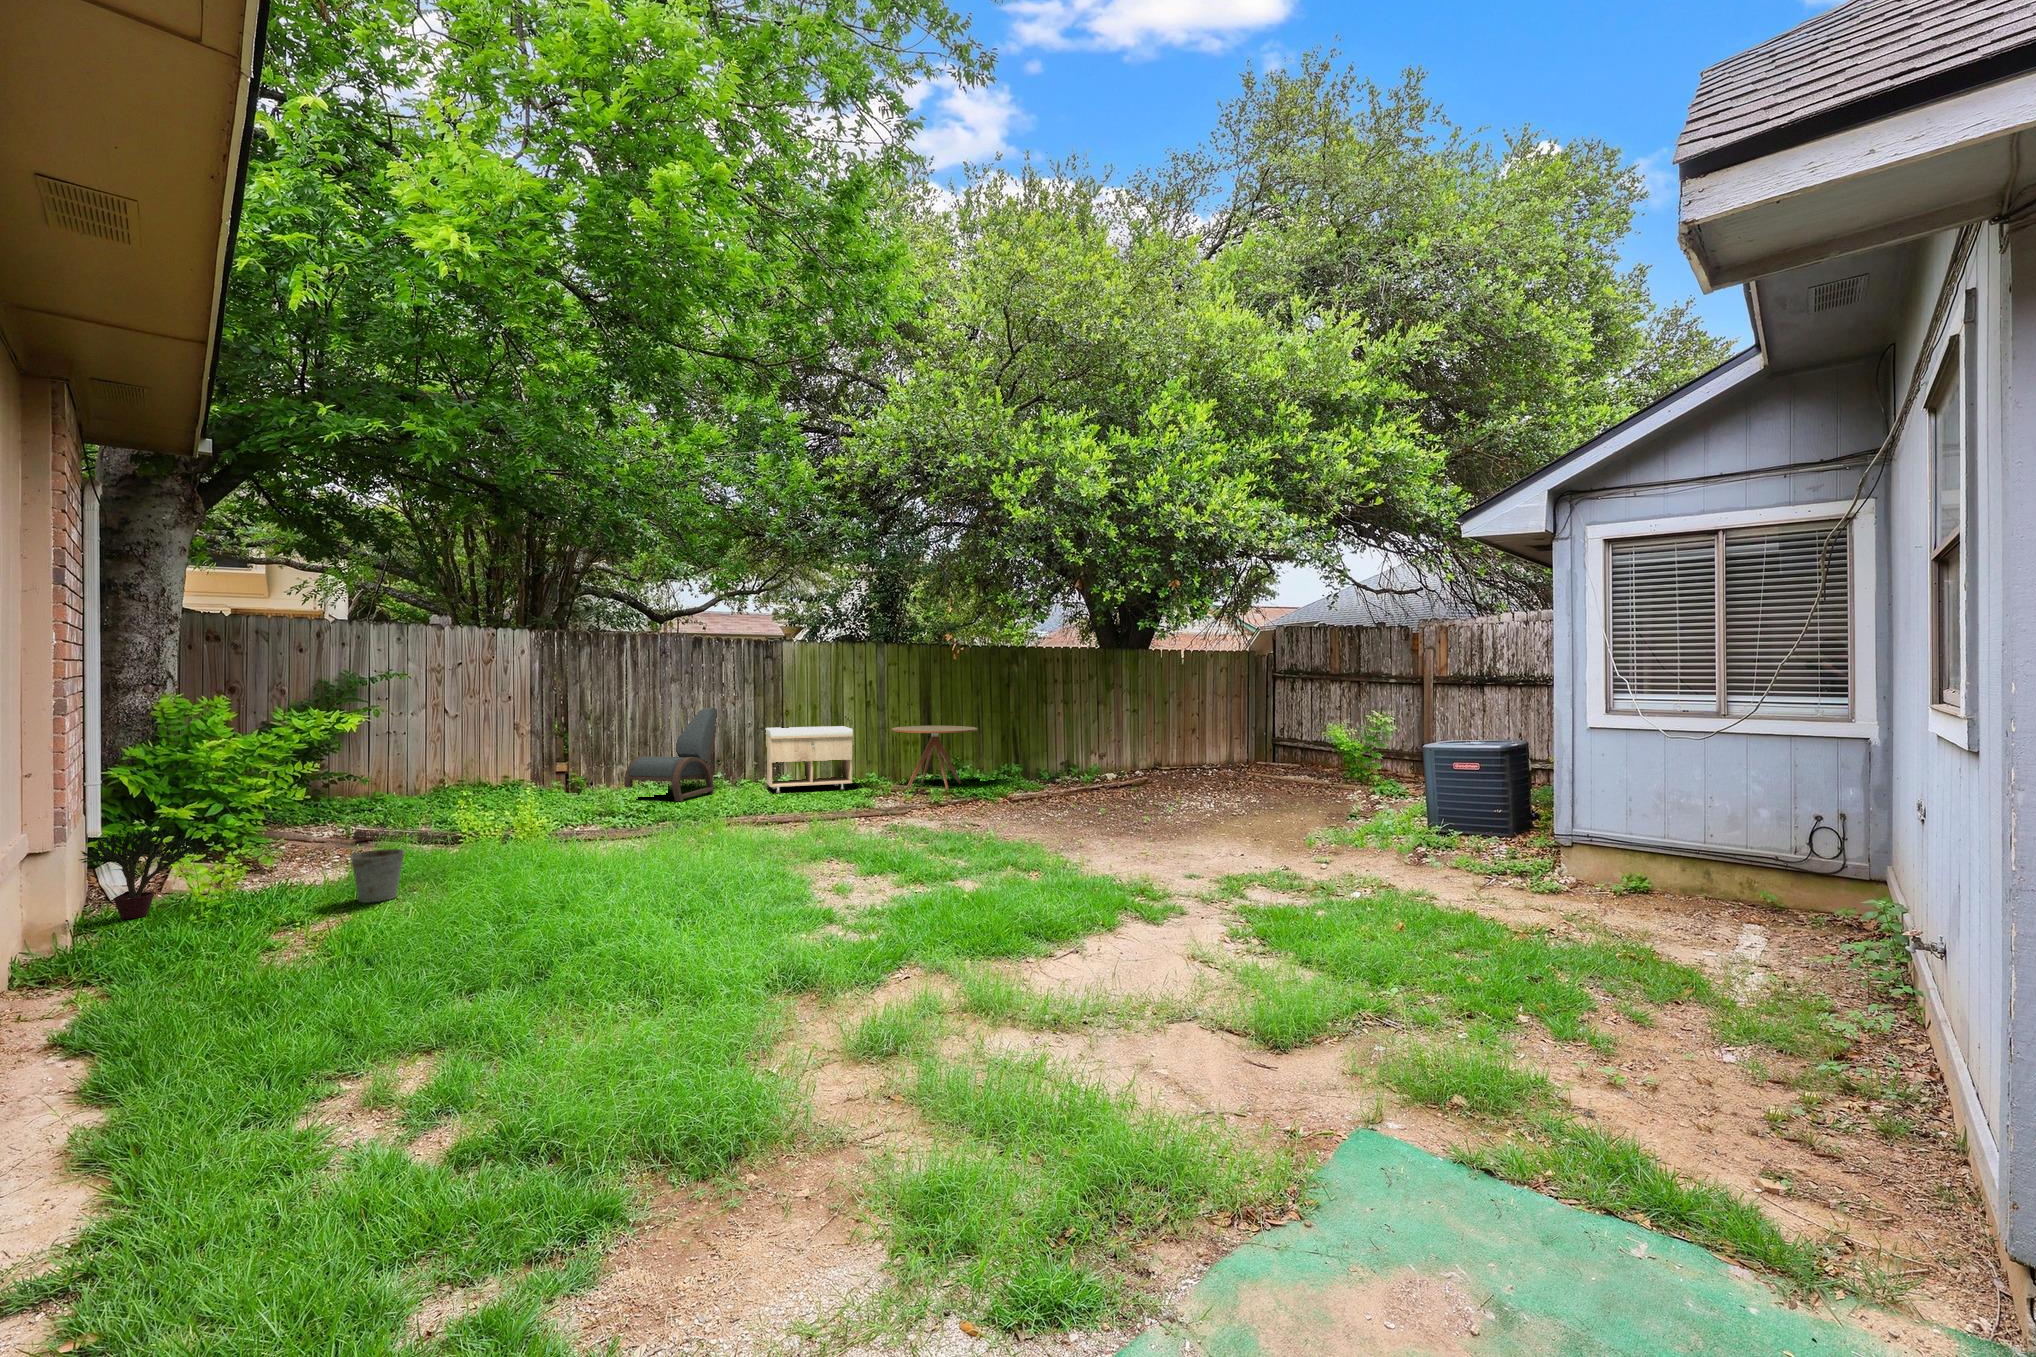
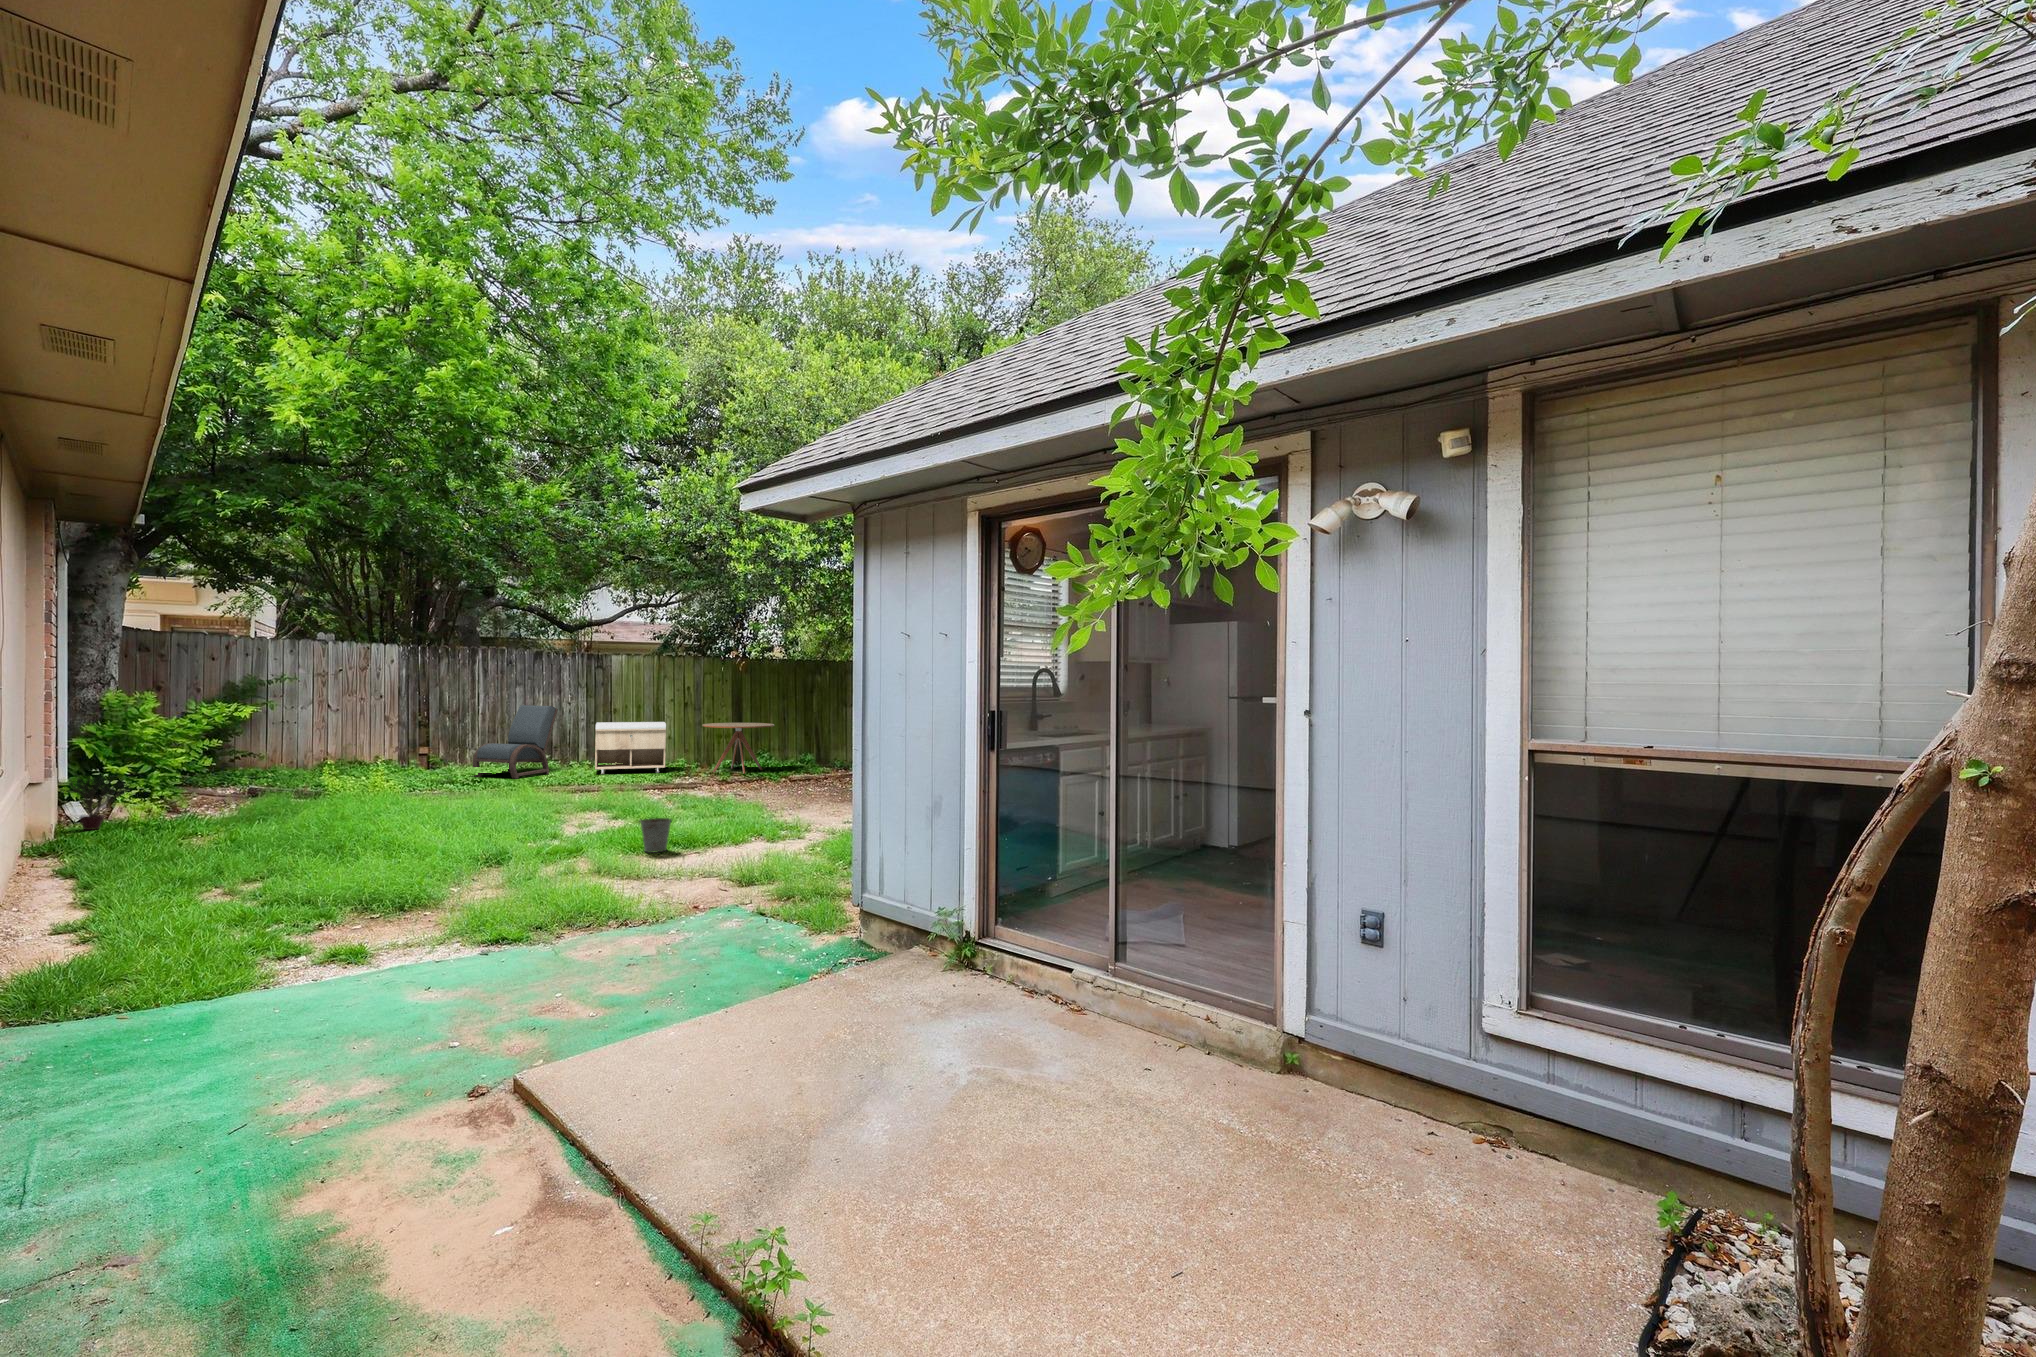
bucket: present [349,849,405,903] -> present [639,818,672,853]

